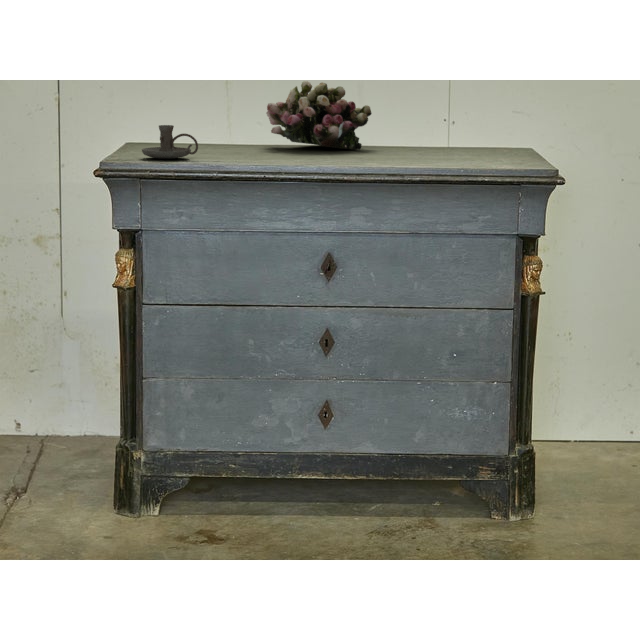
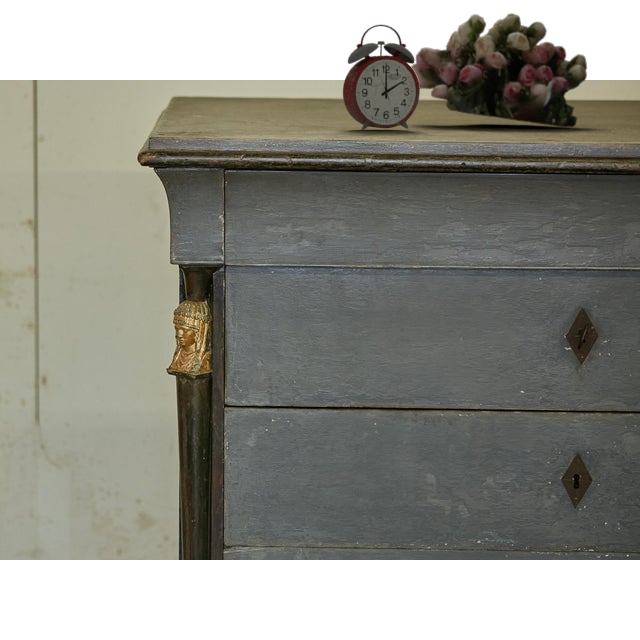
alarm clock: none [215,95,258,154] -> present [343,25,420,130]
candle holder: present [142,125,198,159] -> none [222,72,330,133]

